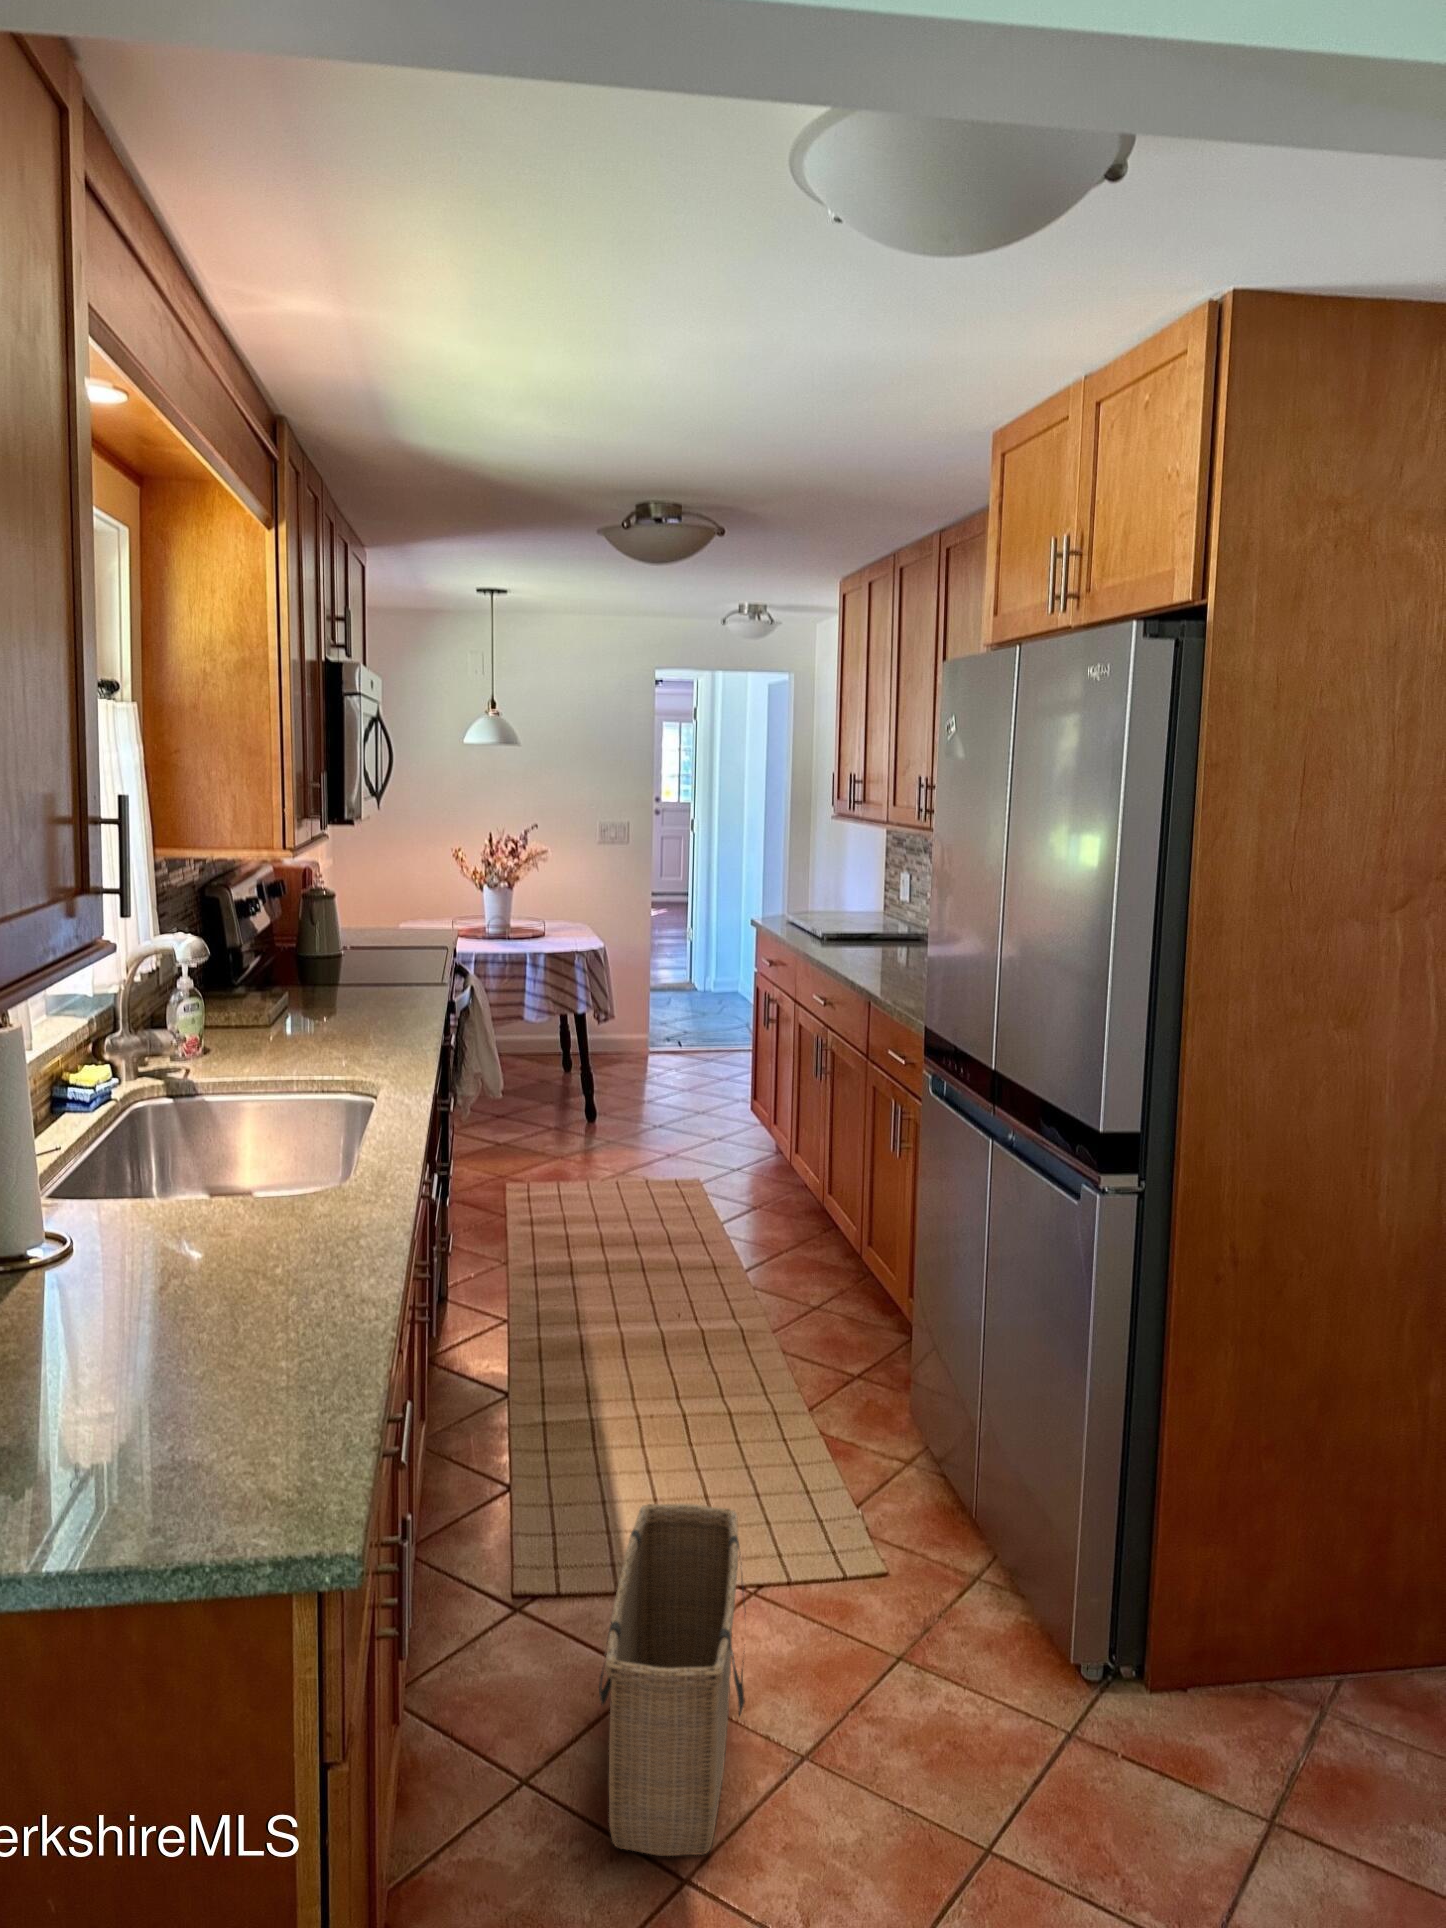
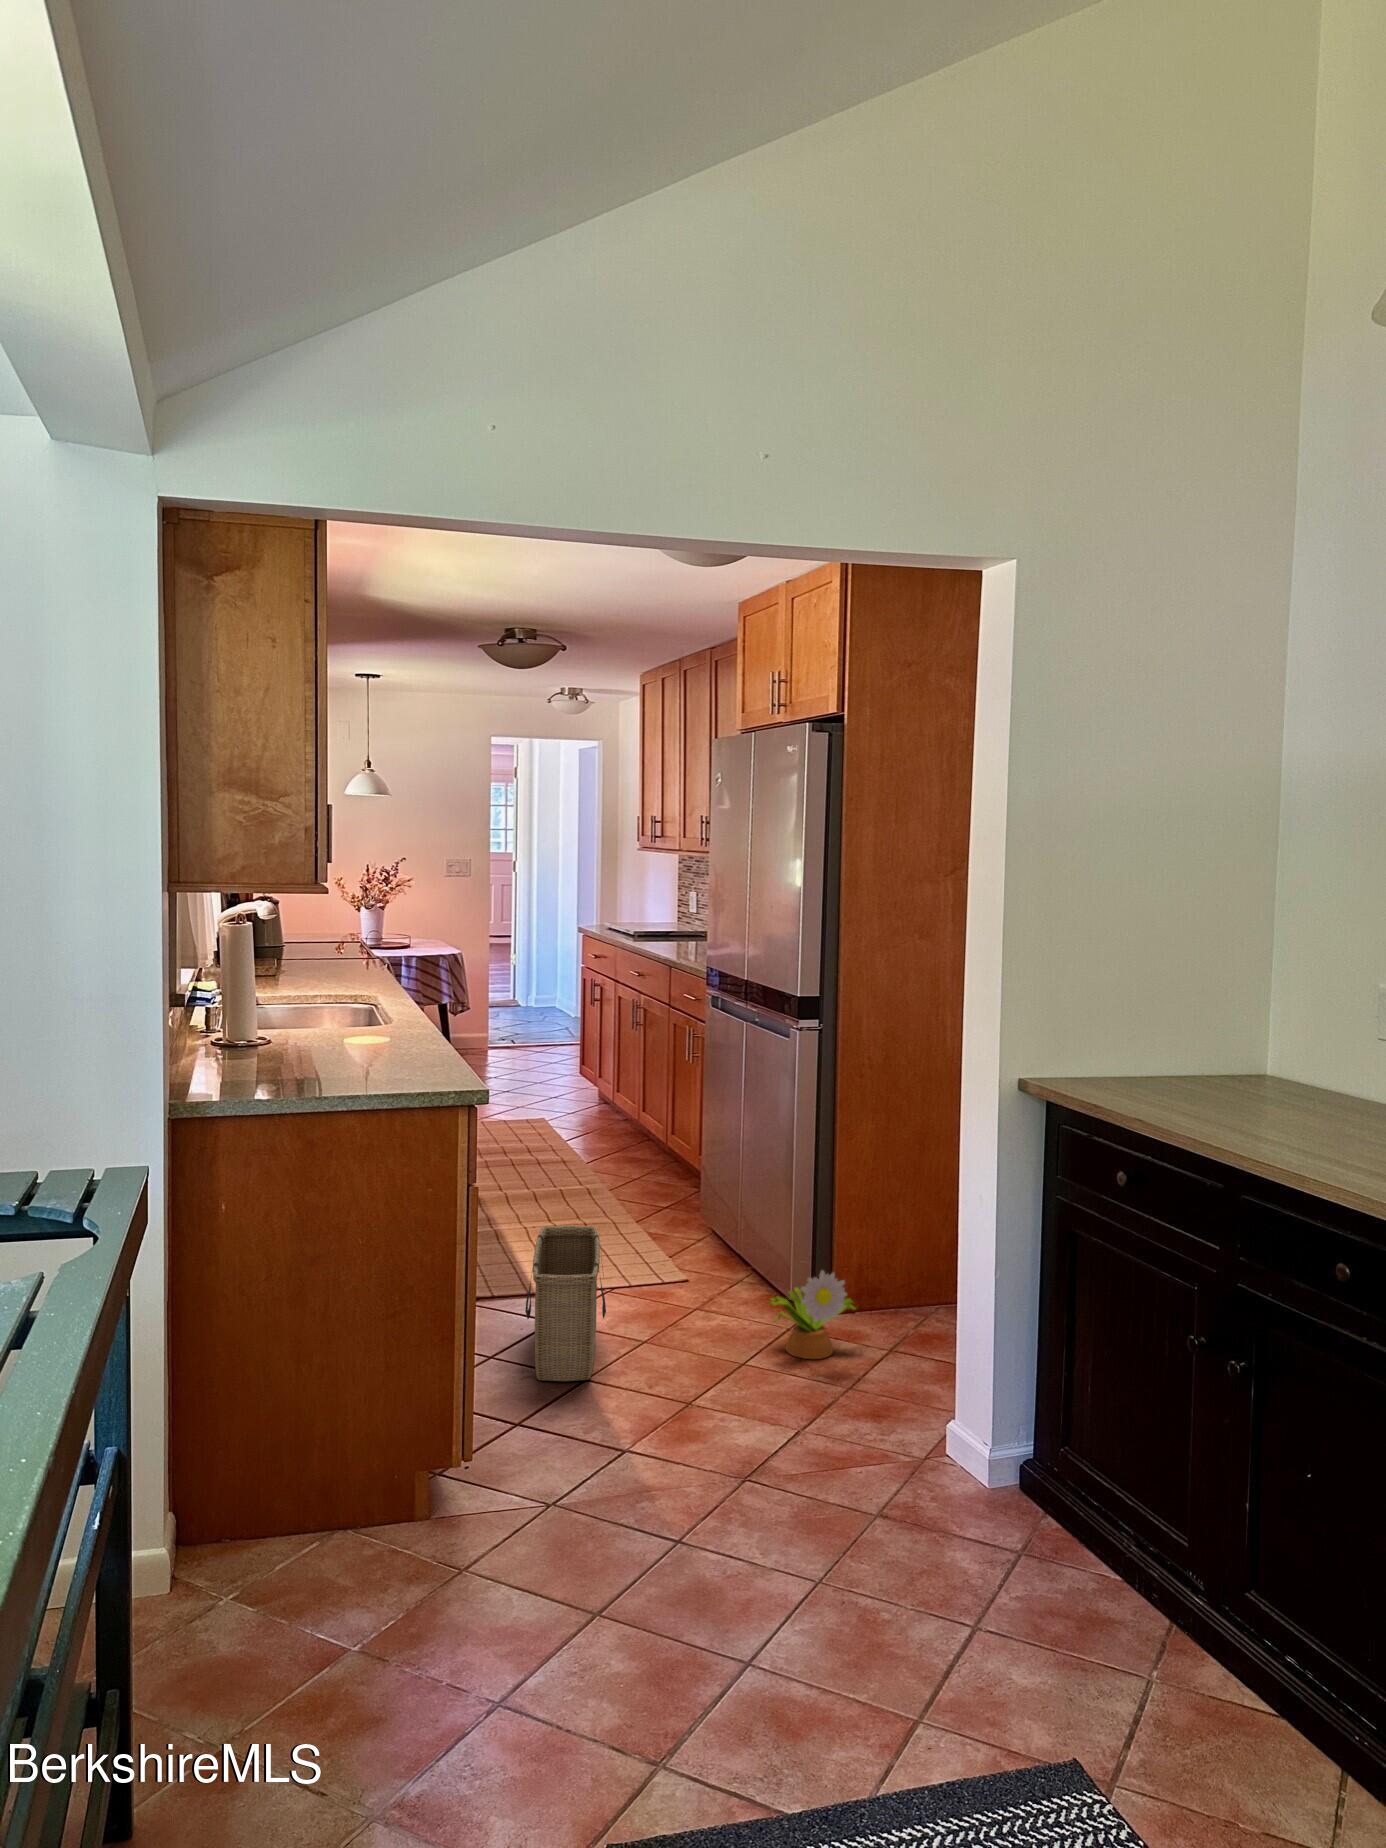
decorative plant: none [1039,1648,1215,1818] -> present [769,1270,856,1359]

